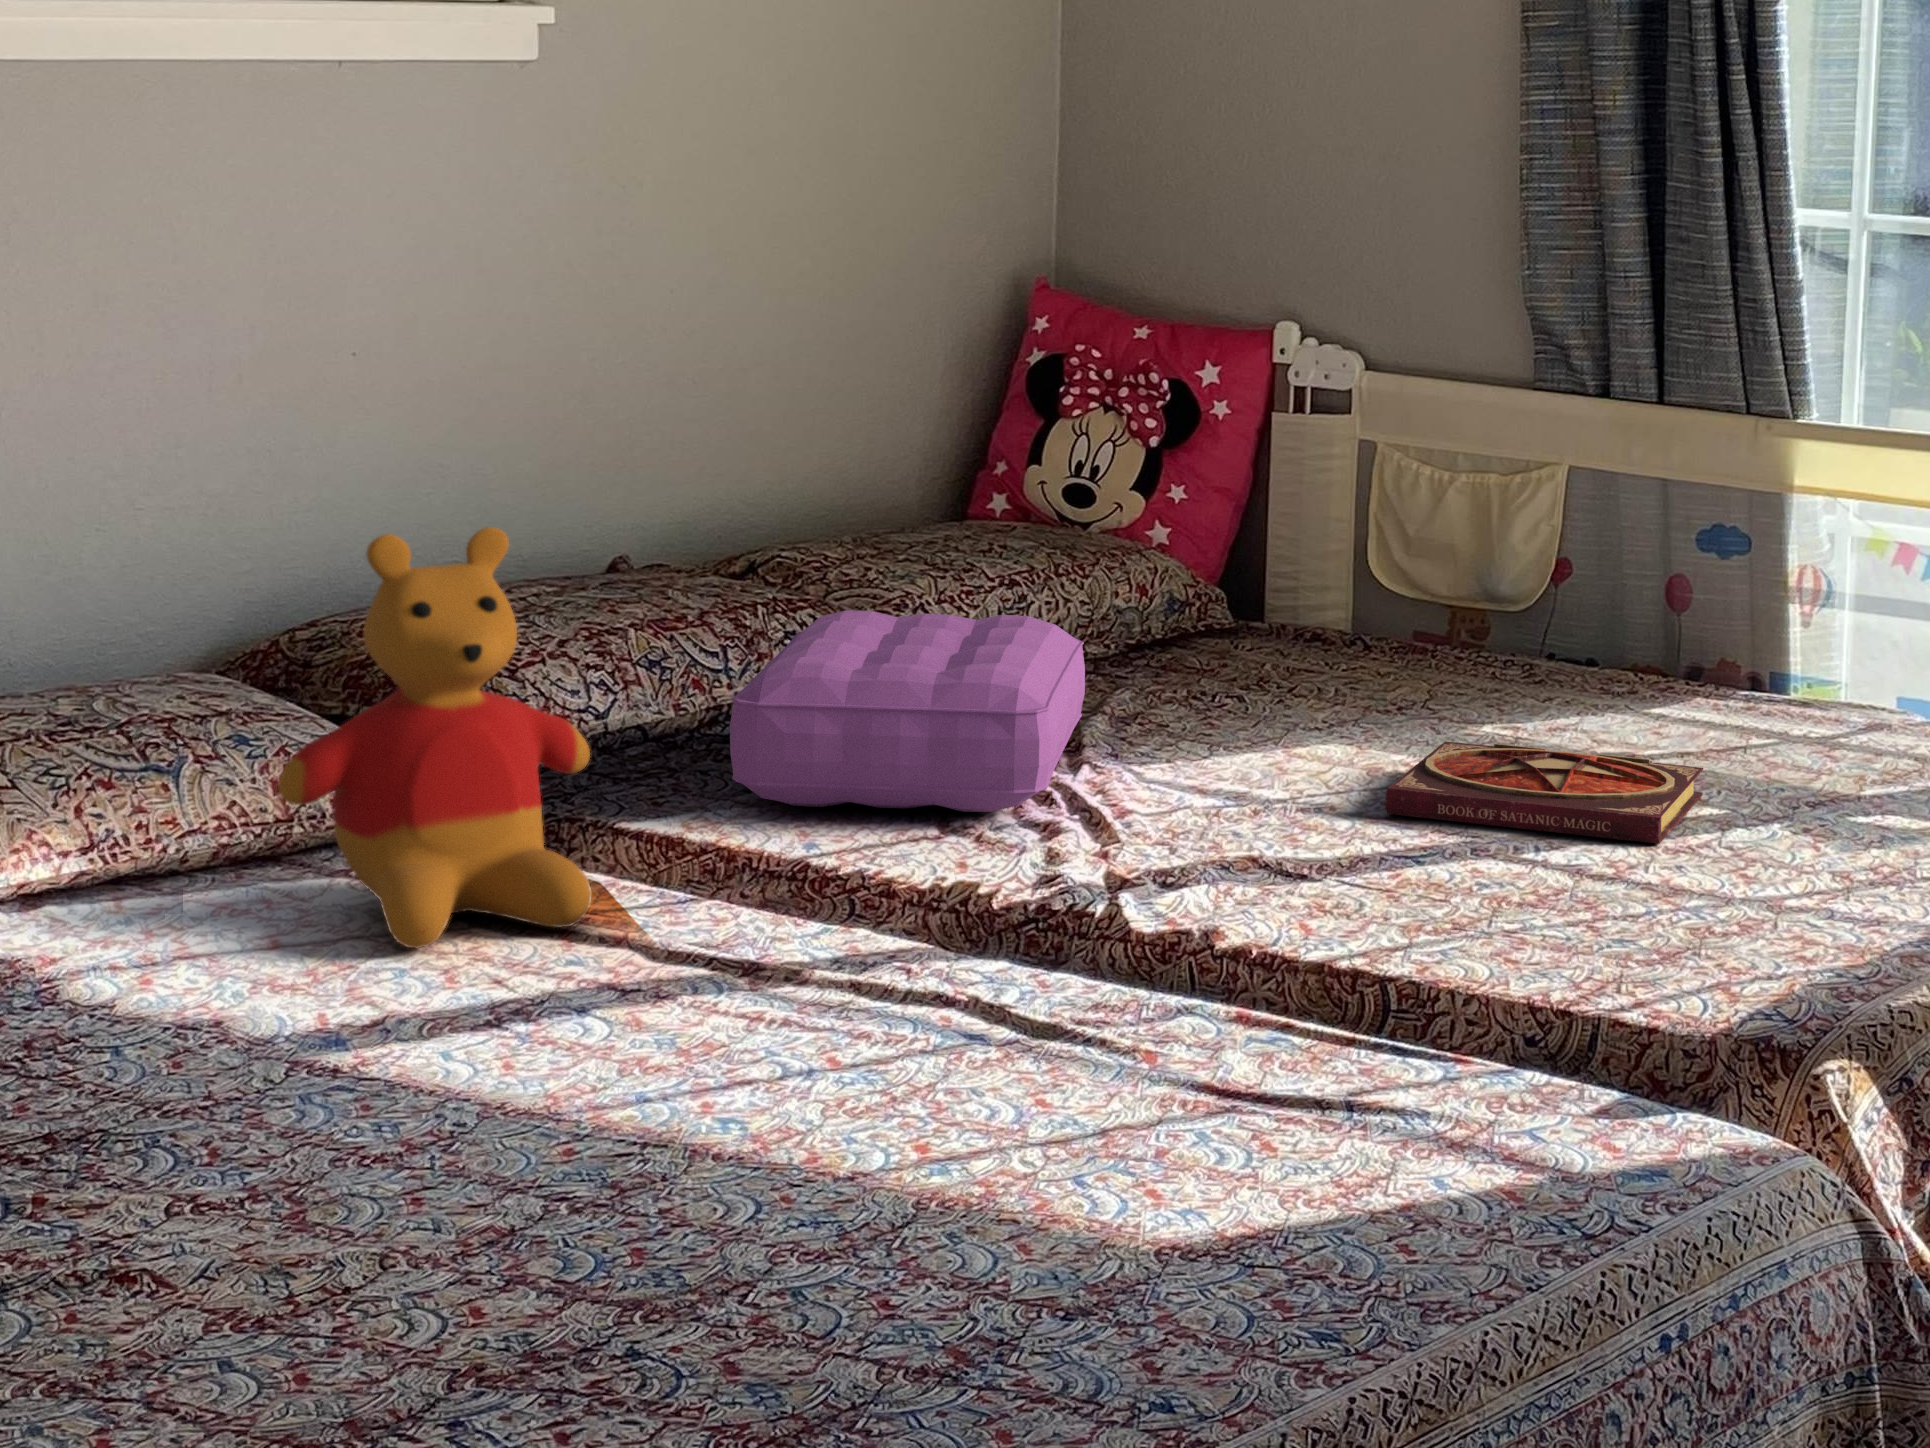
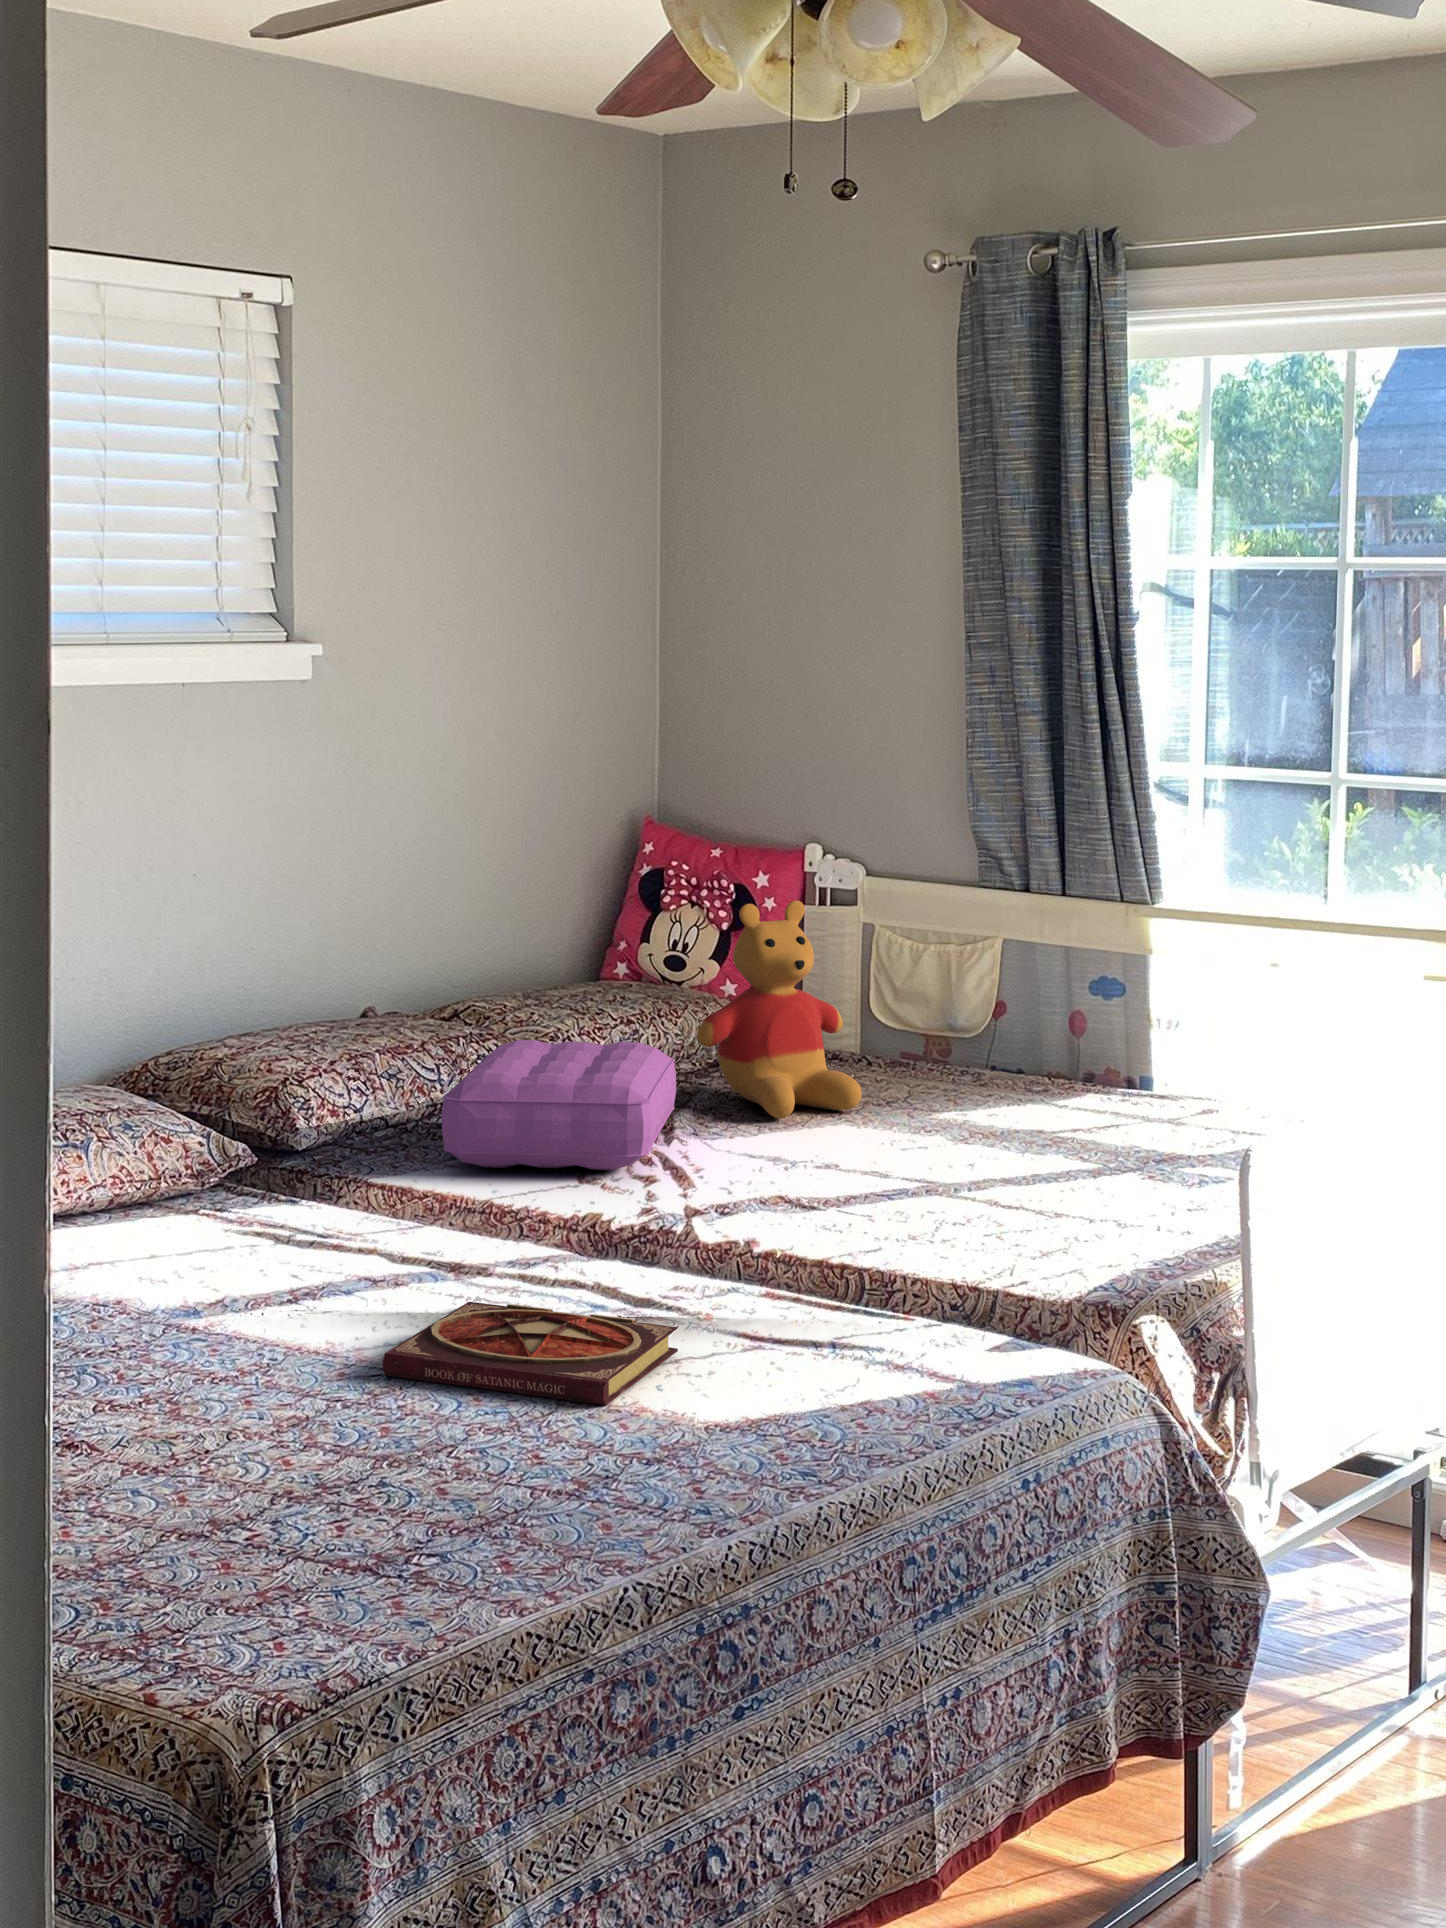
stuffed bear: present [278,527,592,949] -> present [697,901,862,1118]
book: present [1385,741,1703,844] -> present [383,1302,678,1405]

